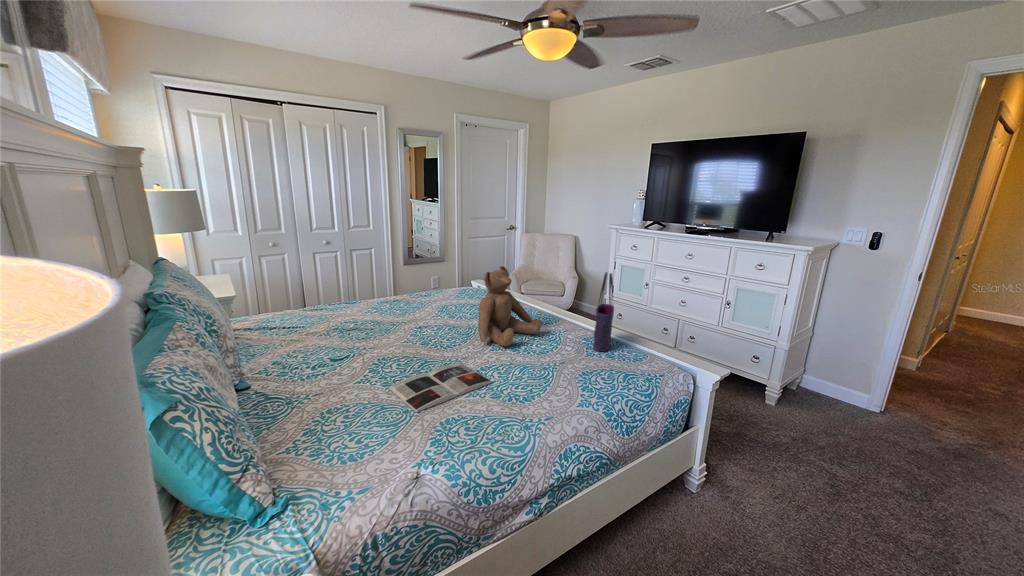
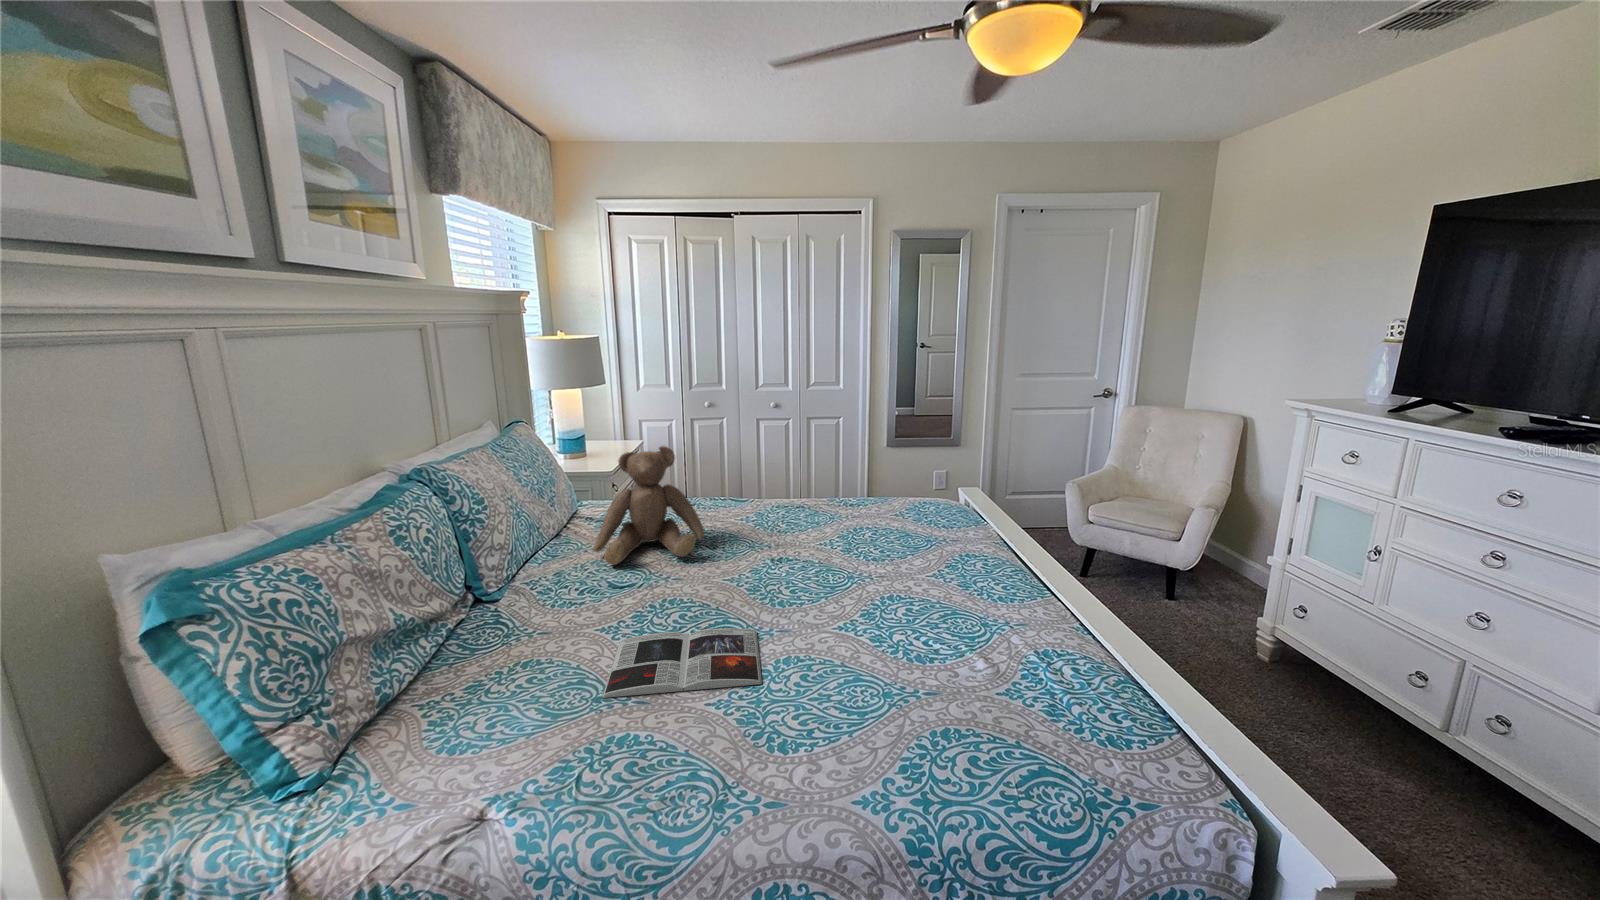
teddy bear: present [478,266,541,346] -> present [593,446,705,565]
tote bag: present [593,272,614,352] -> none [1025,515,1092,690]

